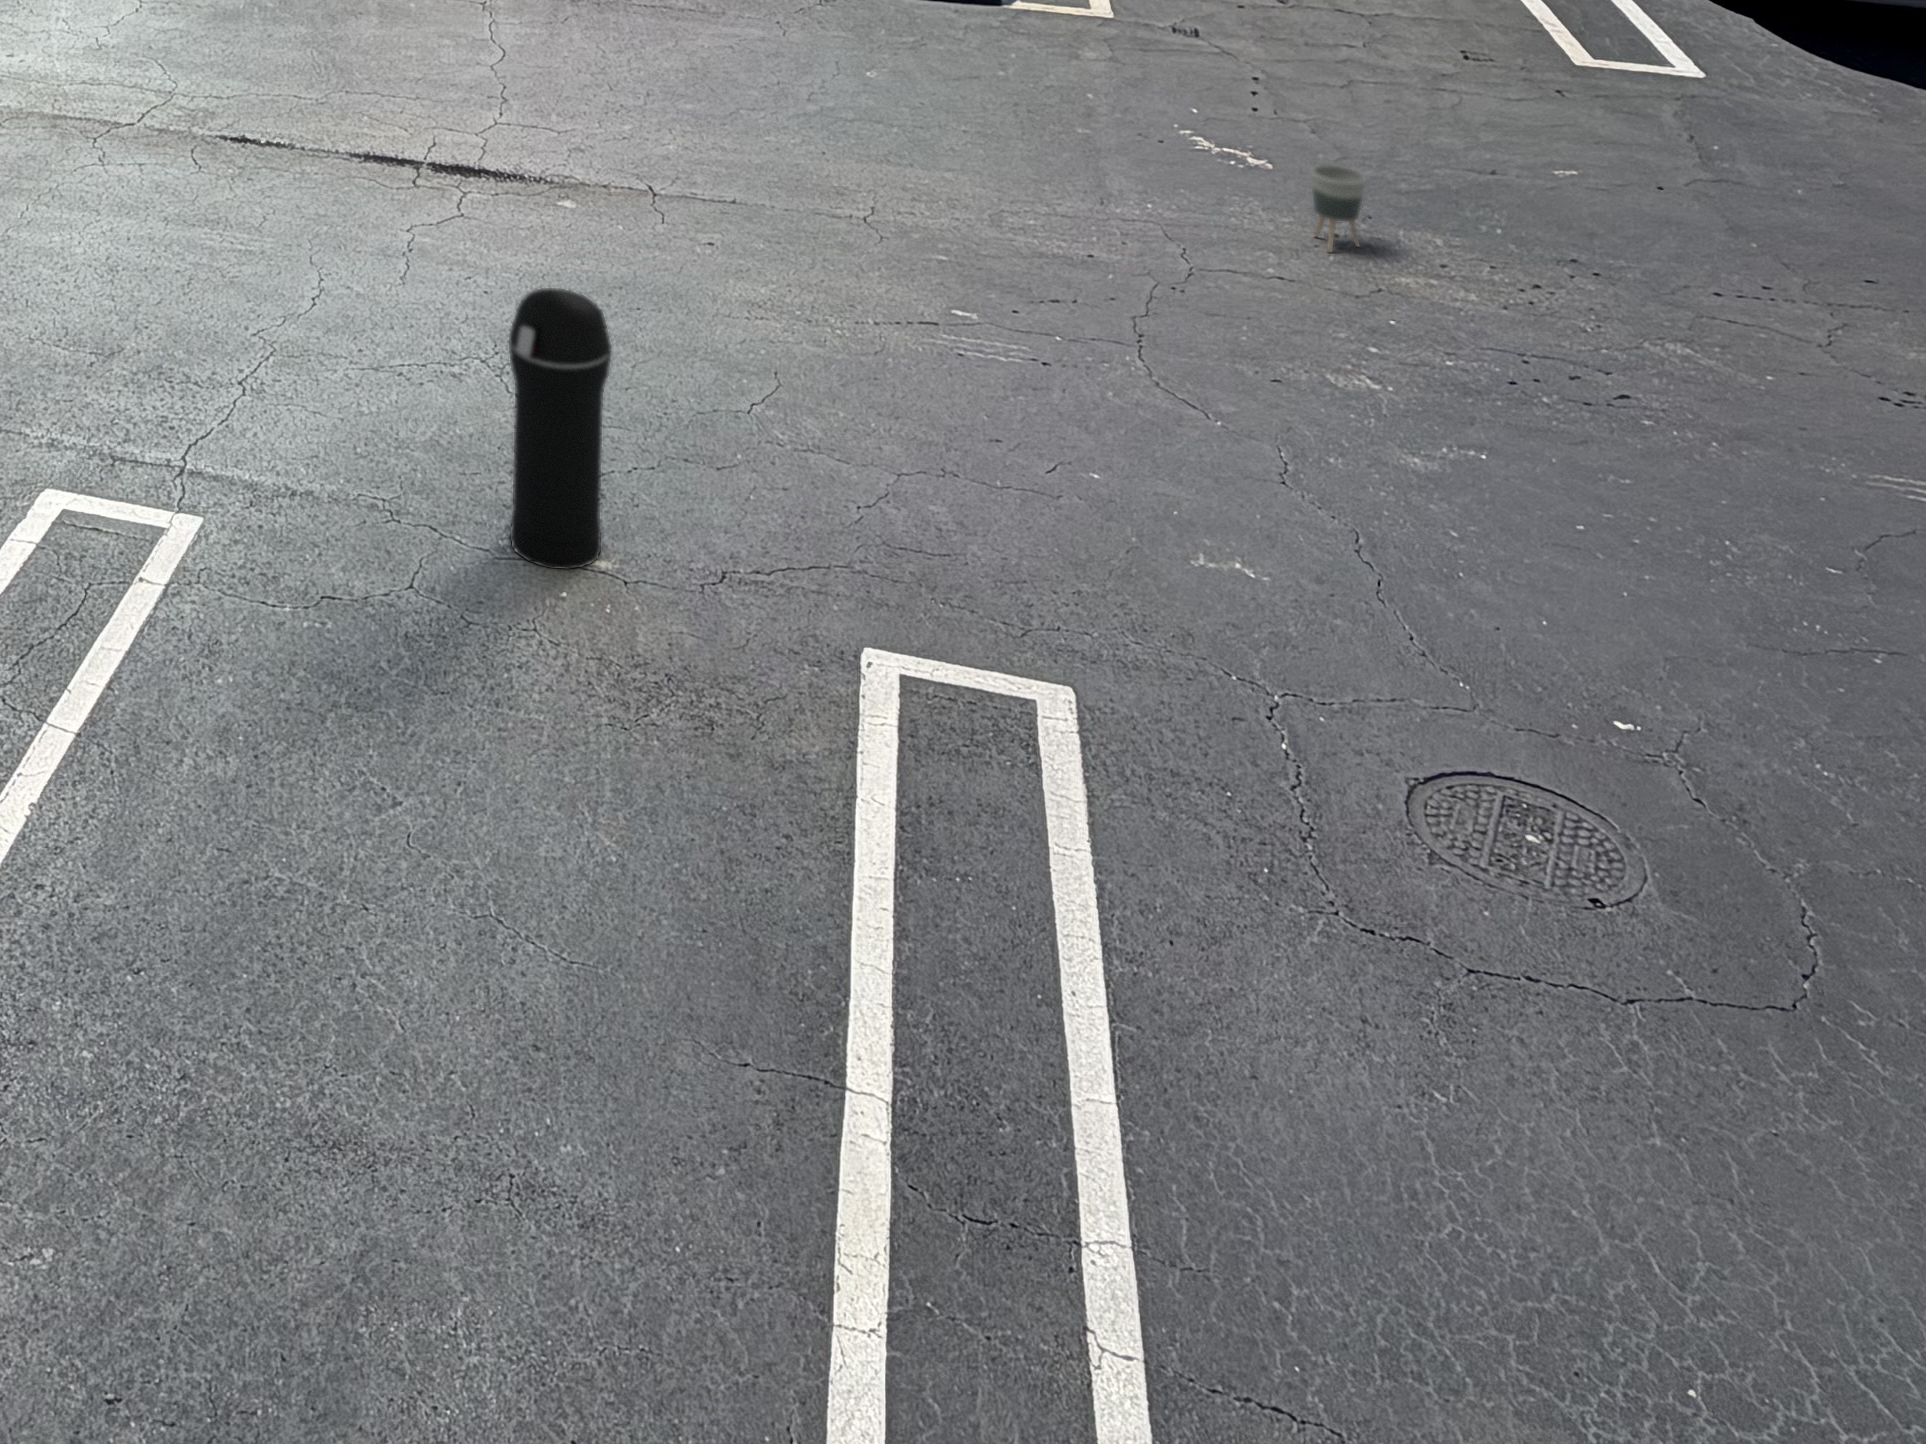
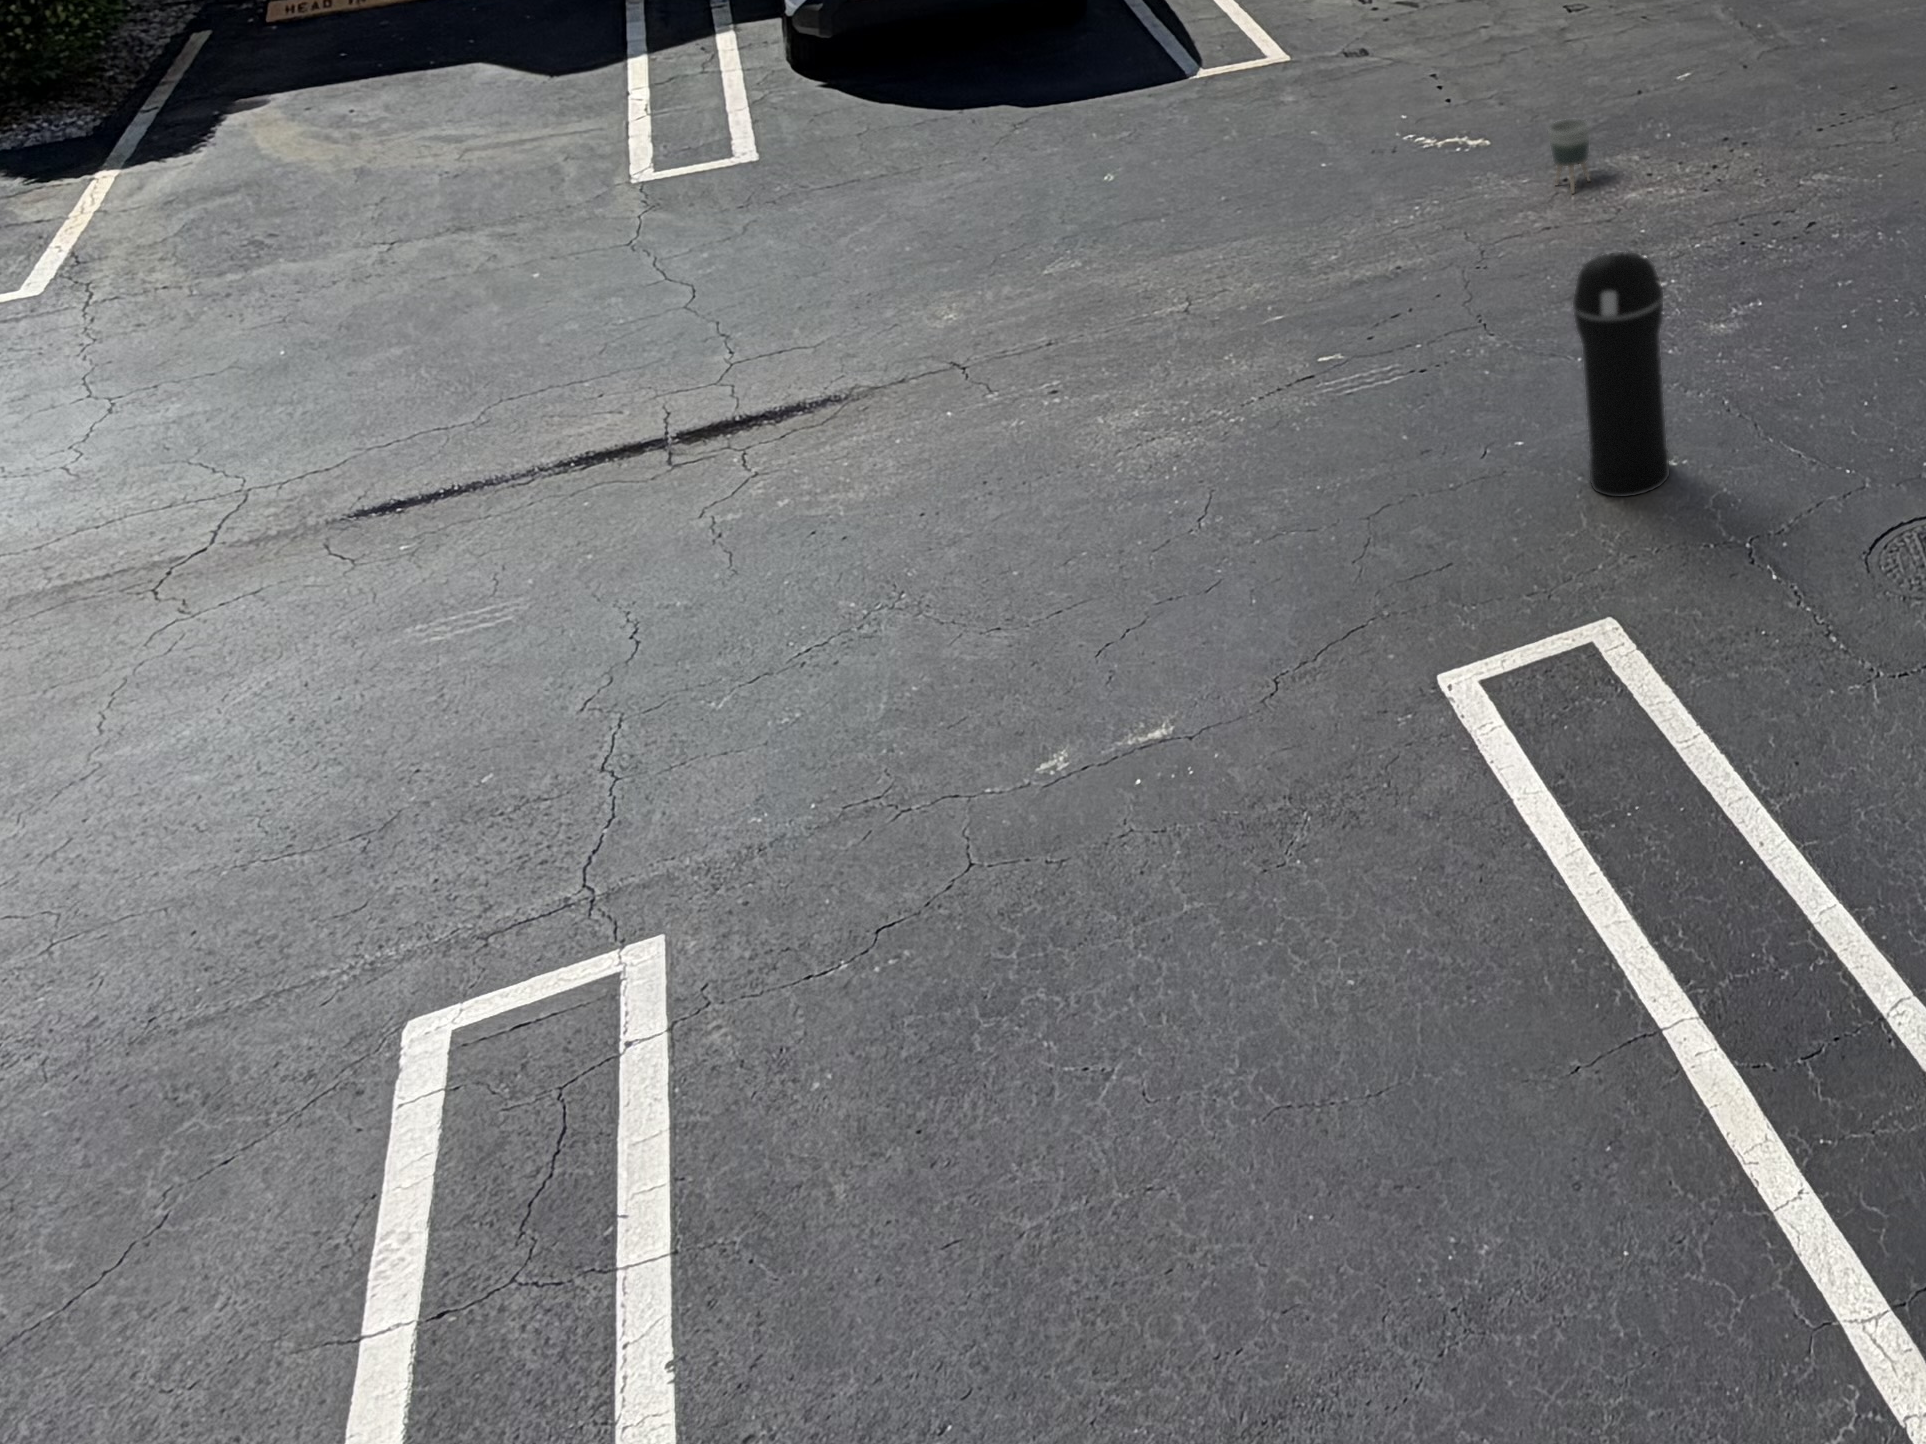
trash can: present [508,288,612,569] -> present [1573,252,1669,497]

